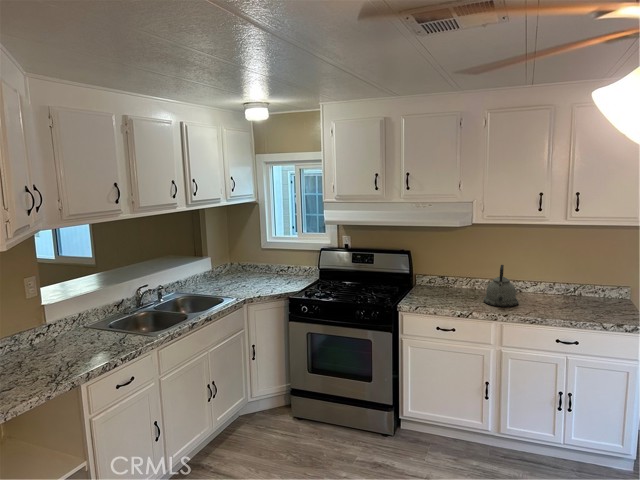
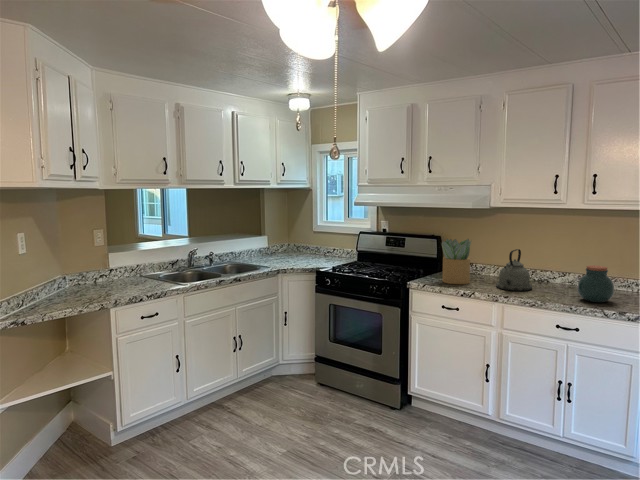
potted plant: none [425,256,457,303] -> present [442,239,471,284]
jar: none [567,279,602,314] -> present [577,265,614,302]

